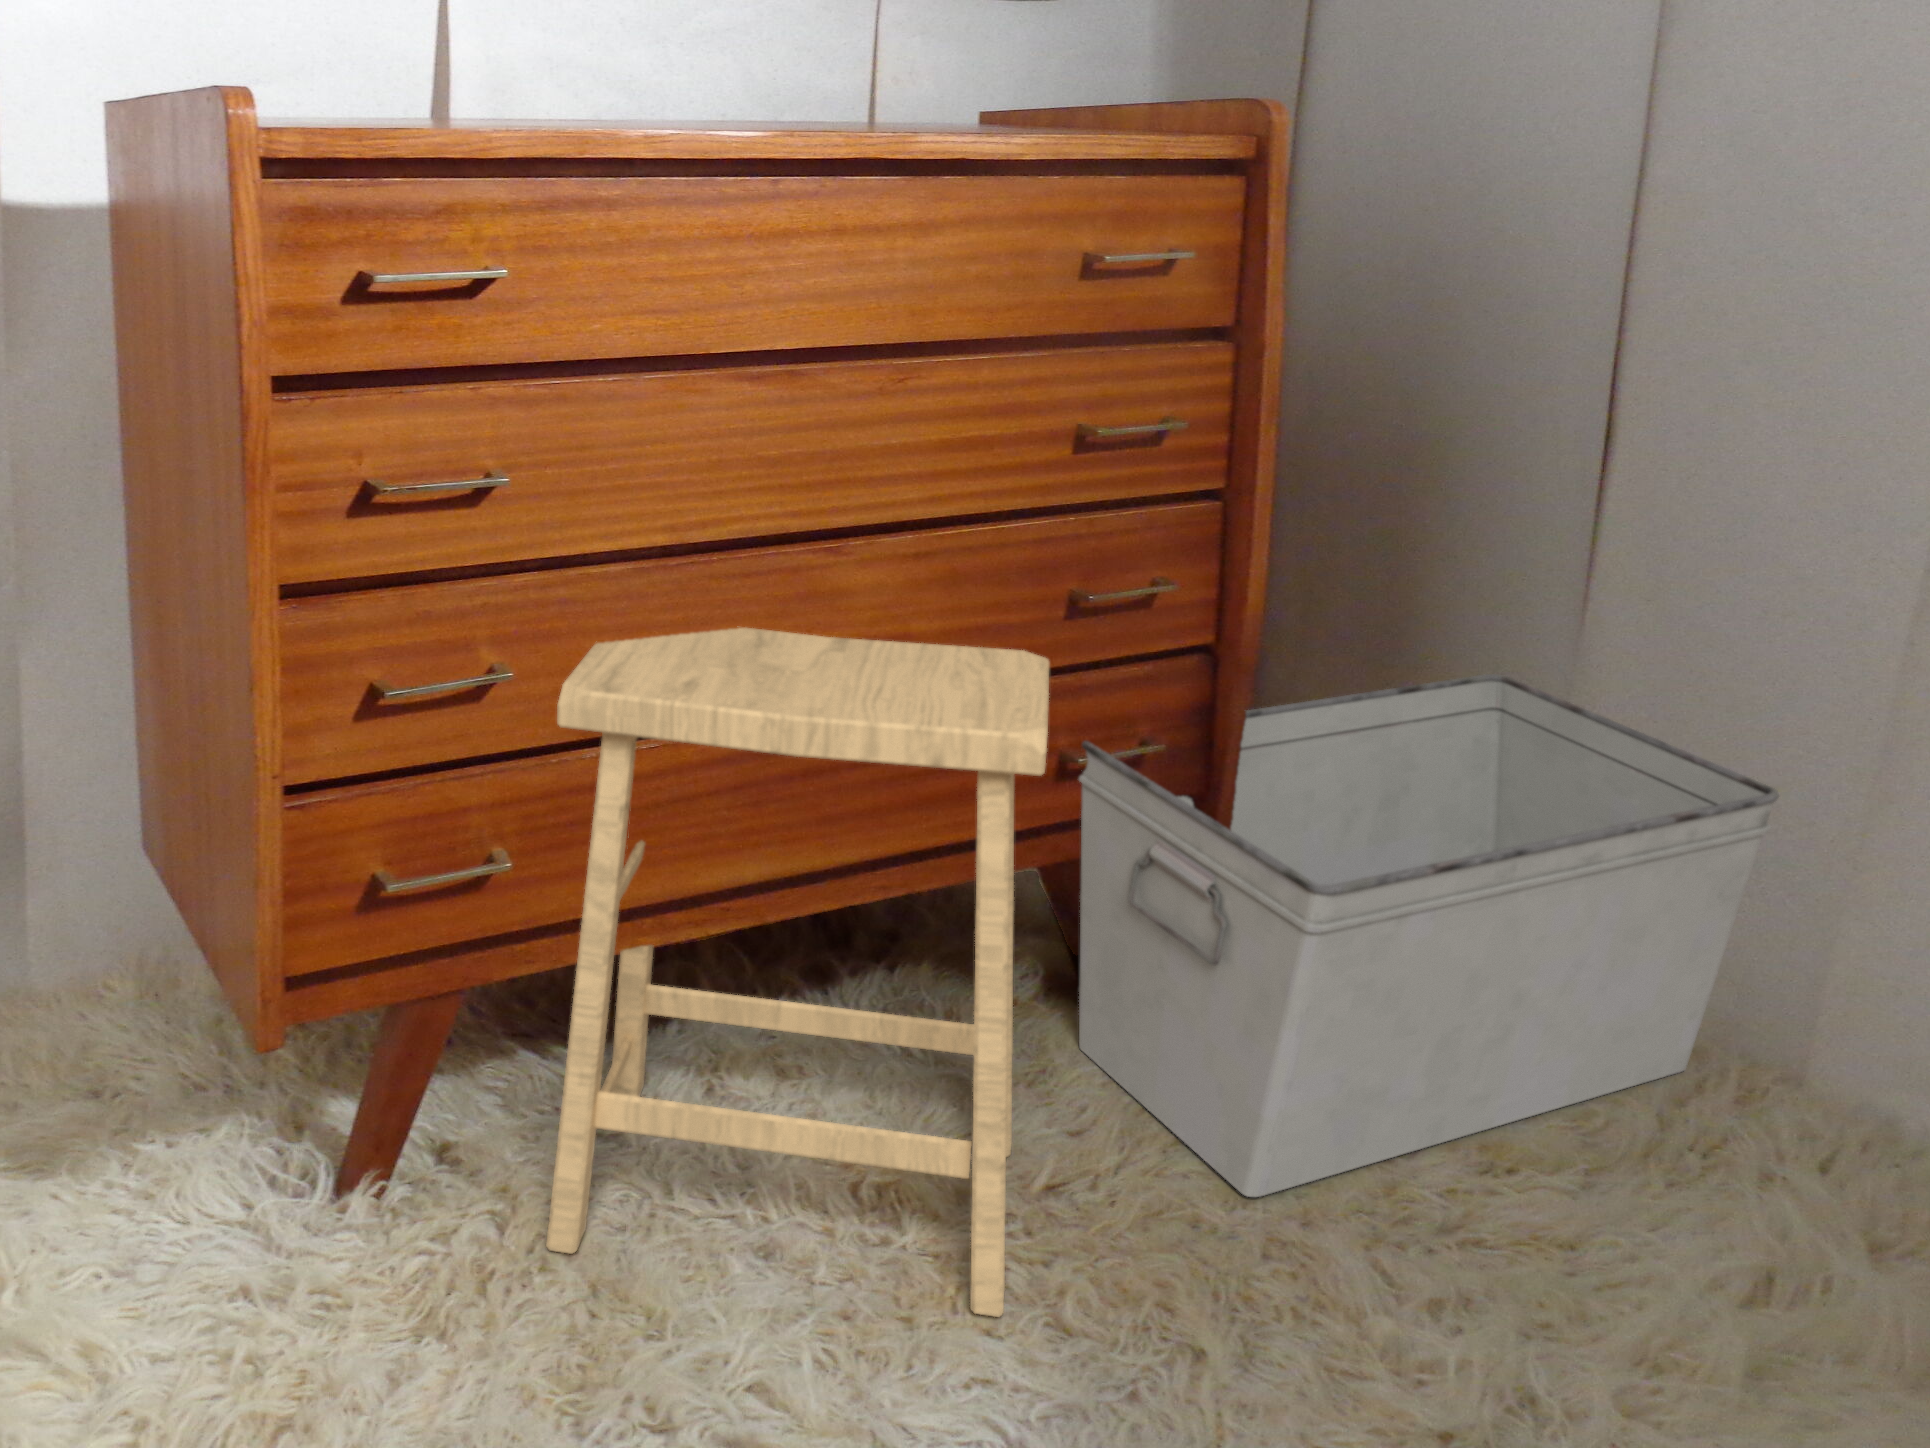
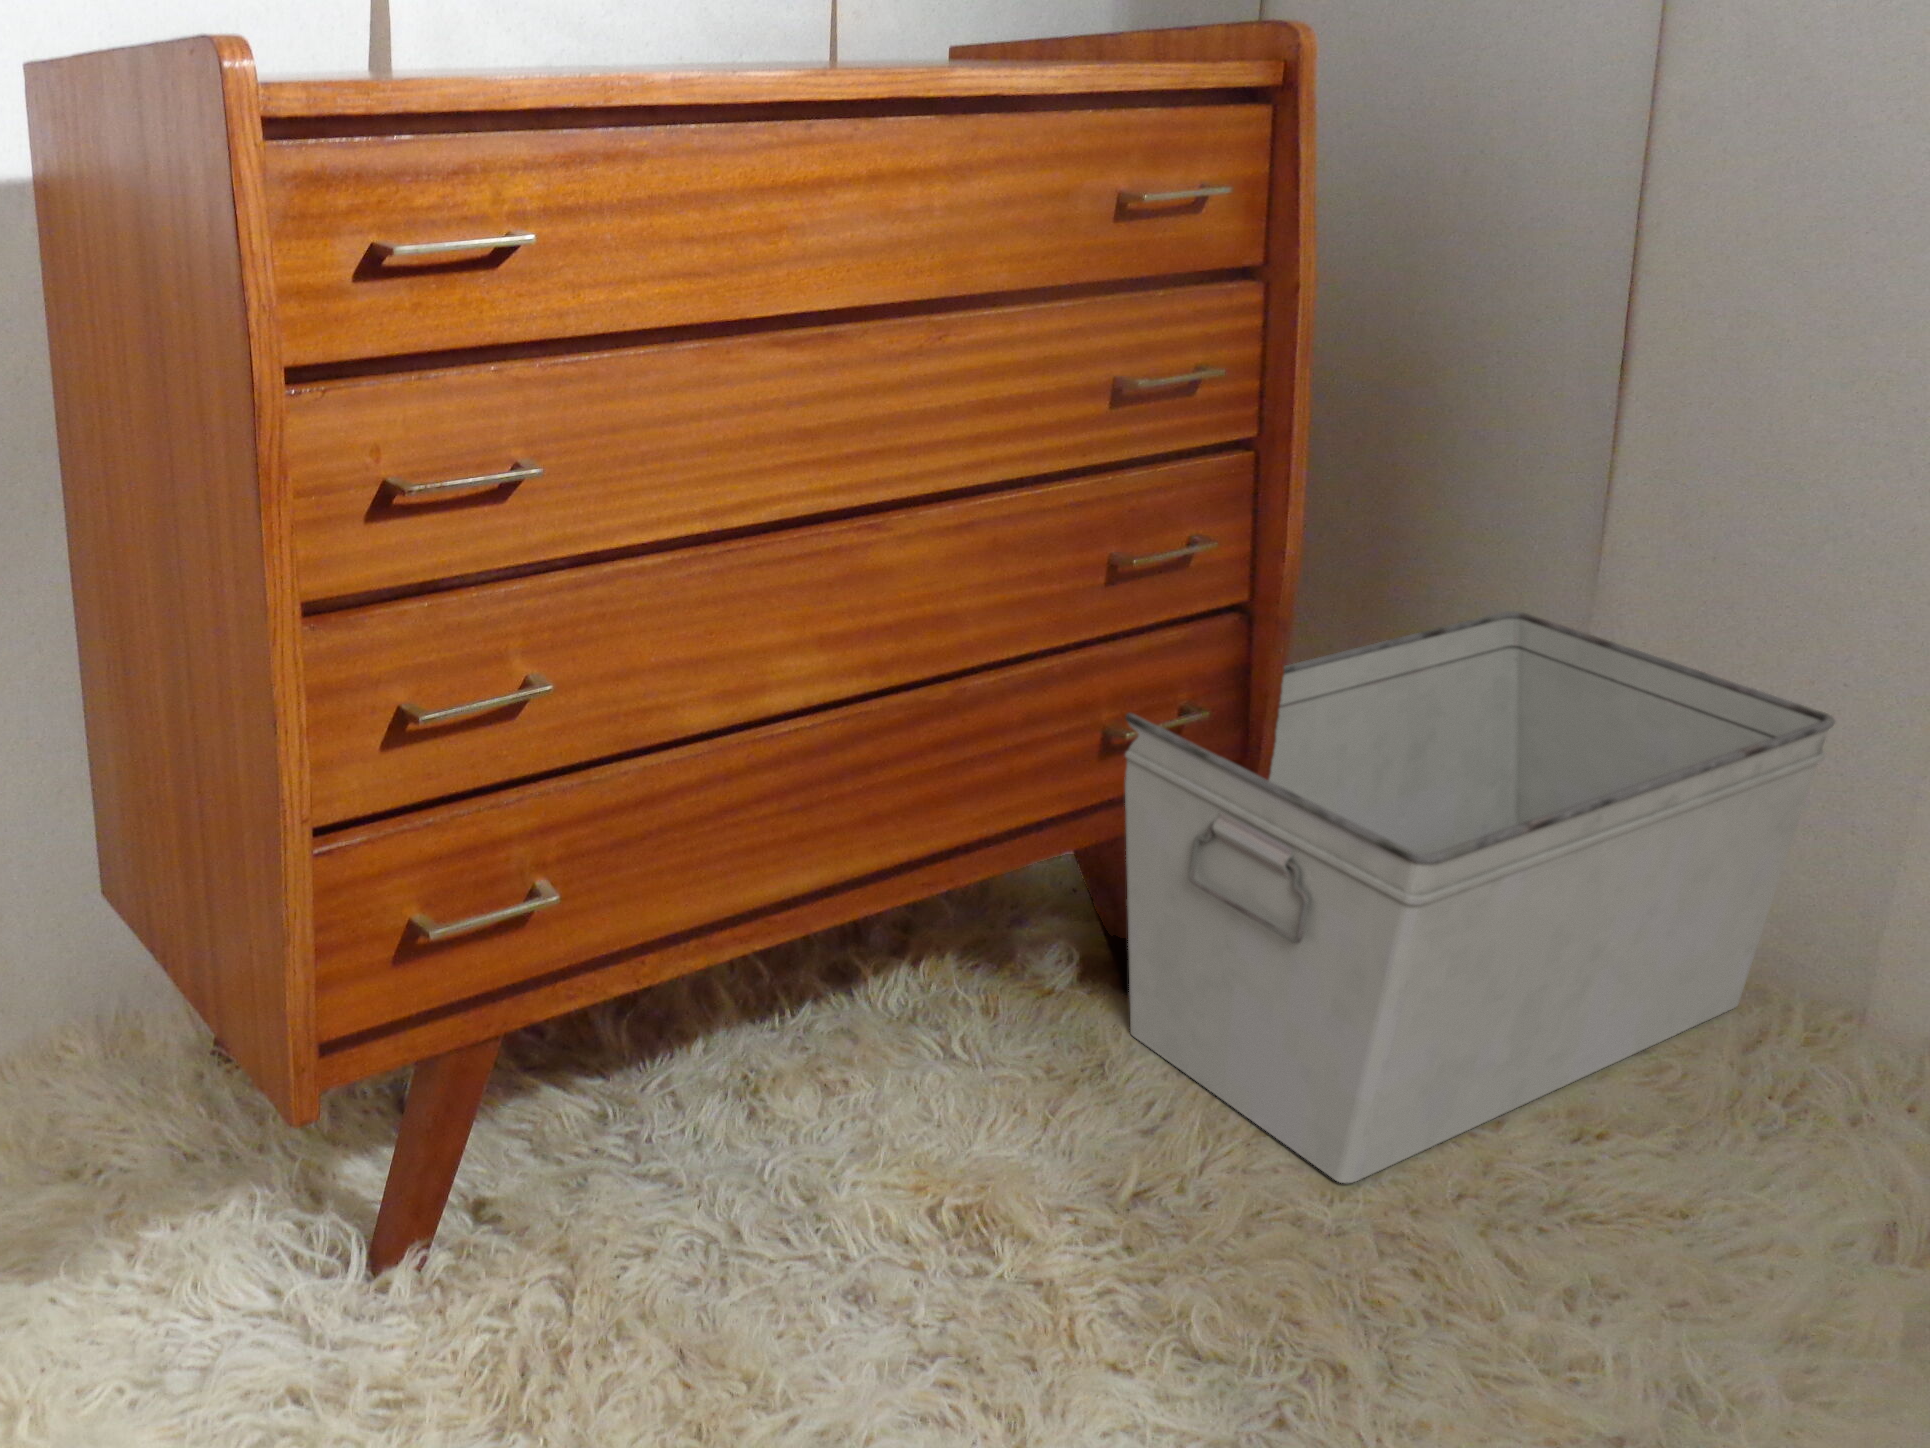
footstool: present [546,628,1049,1317] -> none [610,612,1158,1344]

